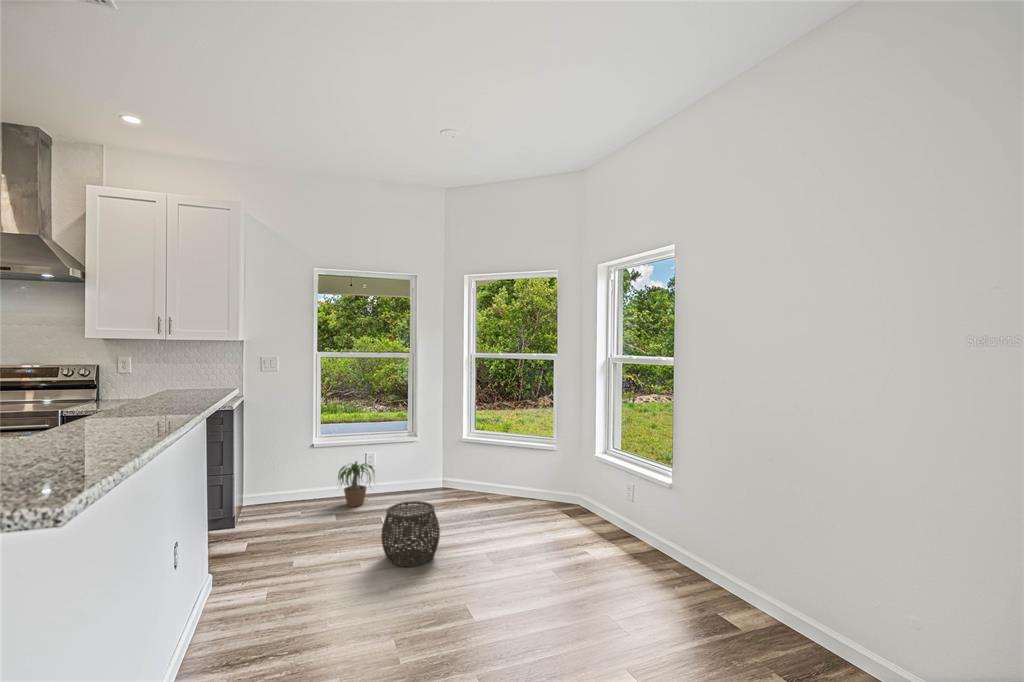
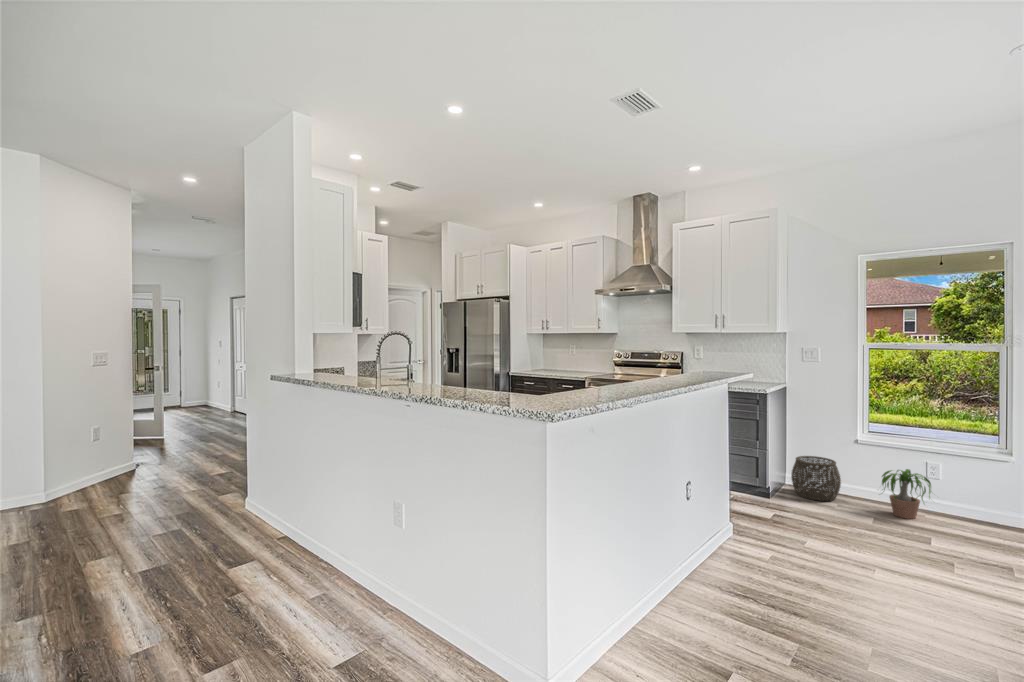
woven basket: present [381,501,440,567] -> present [791,456,841,501]

